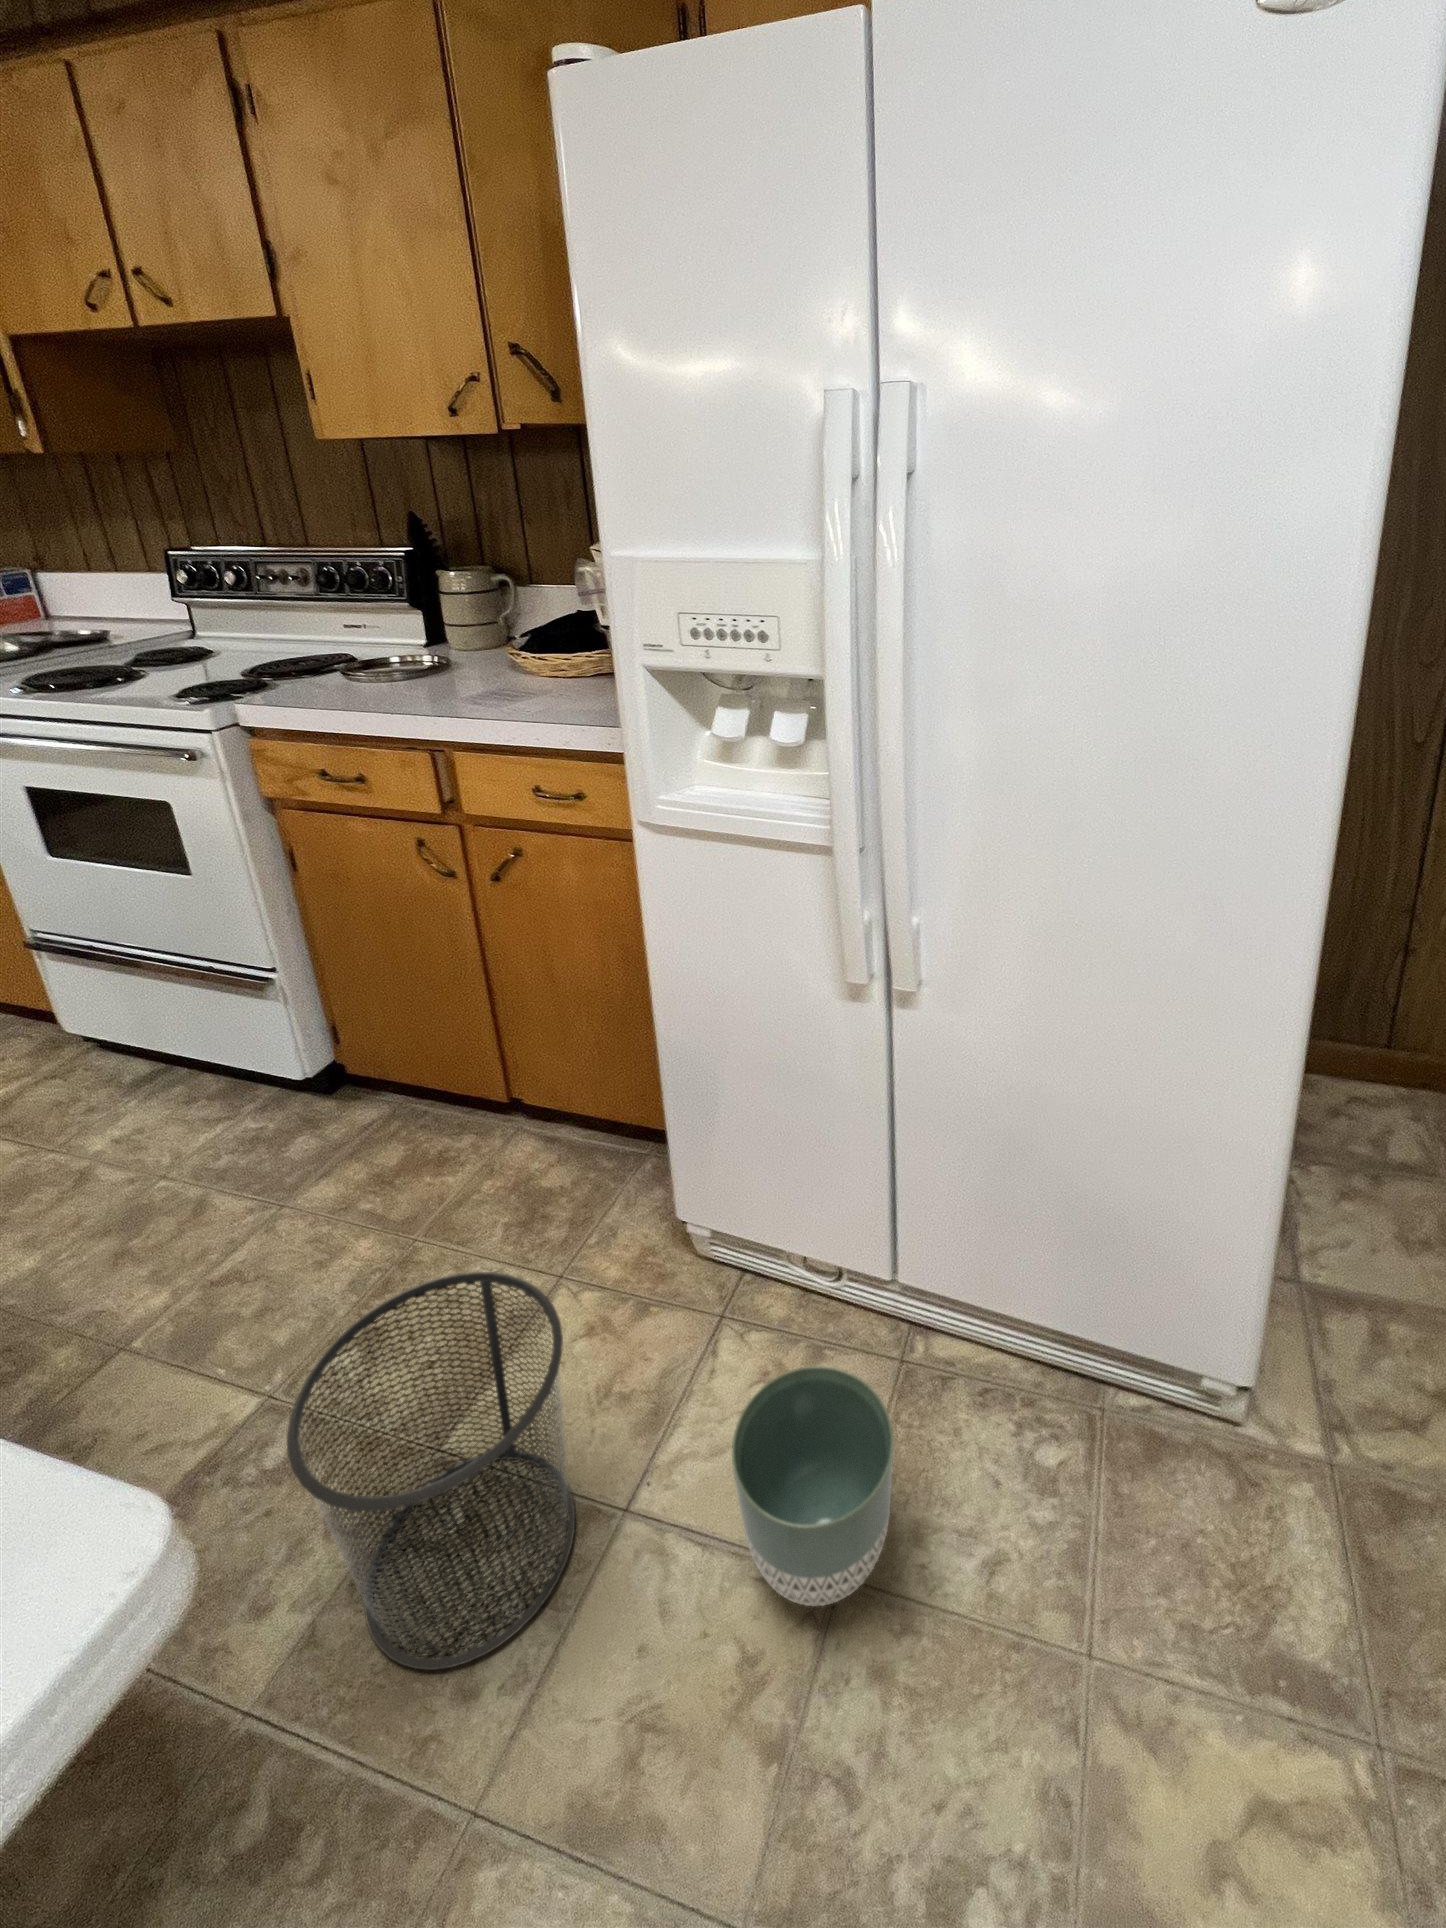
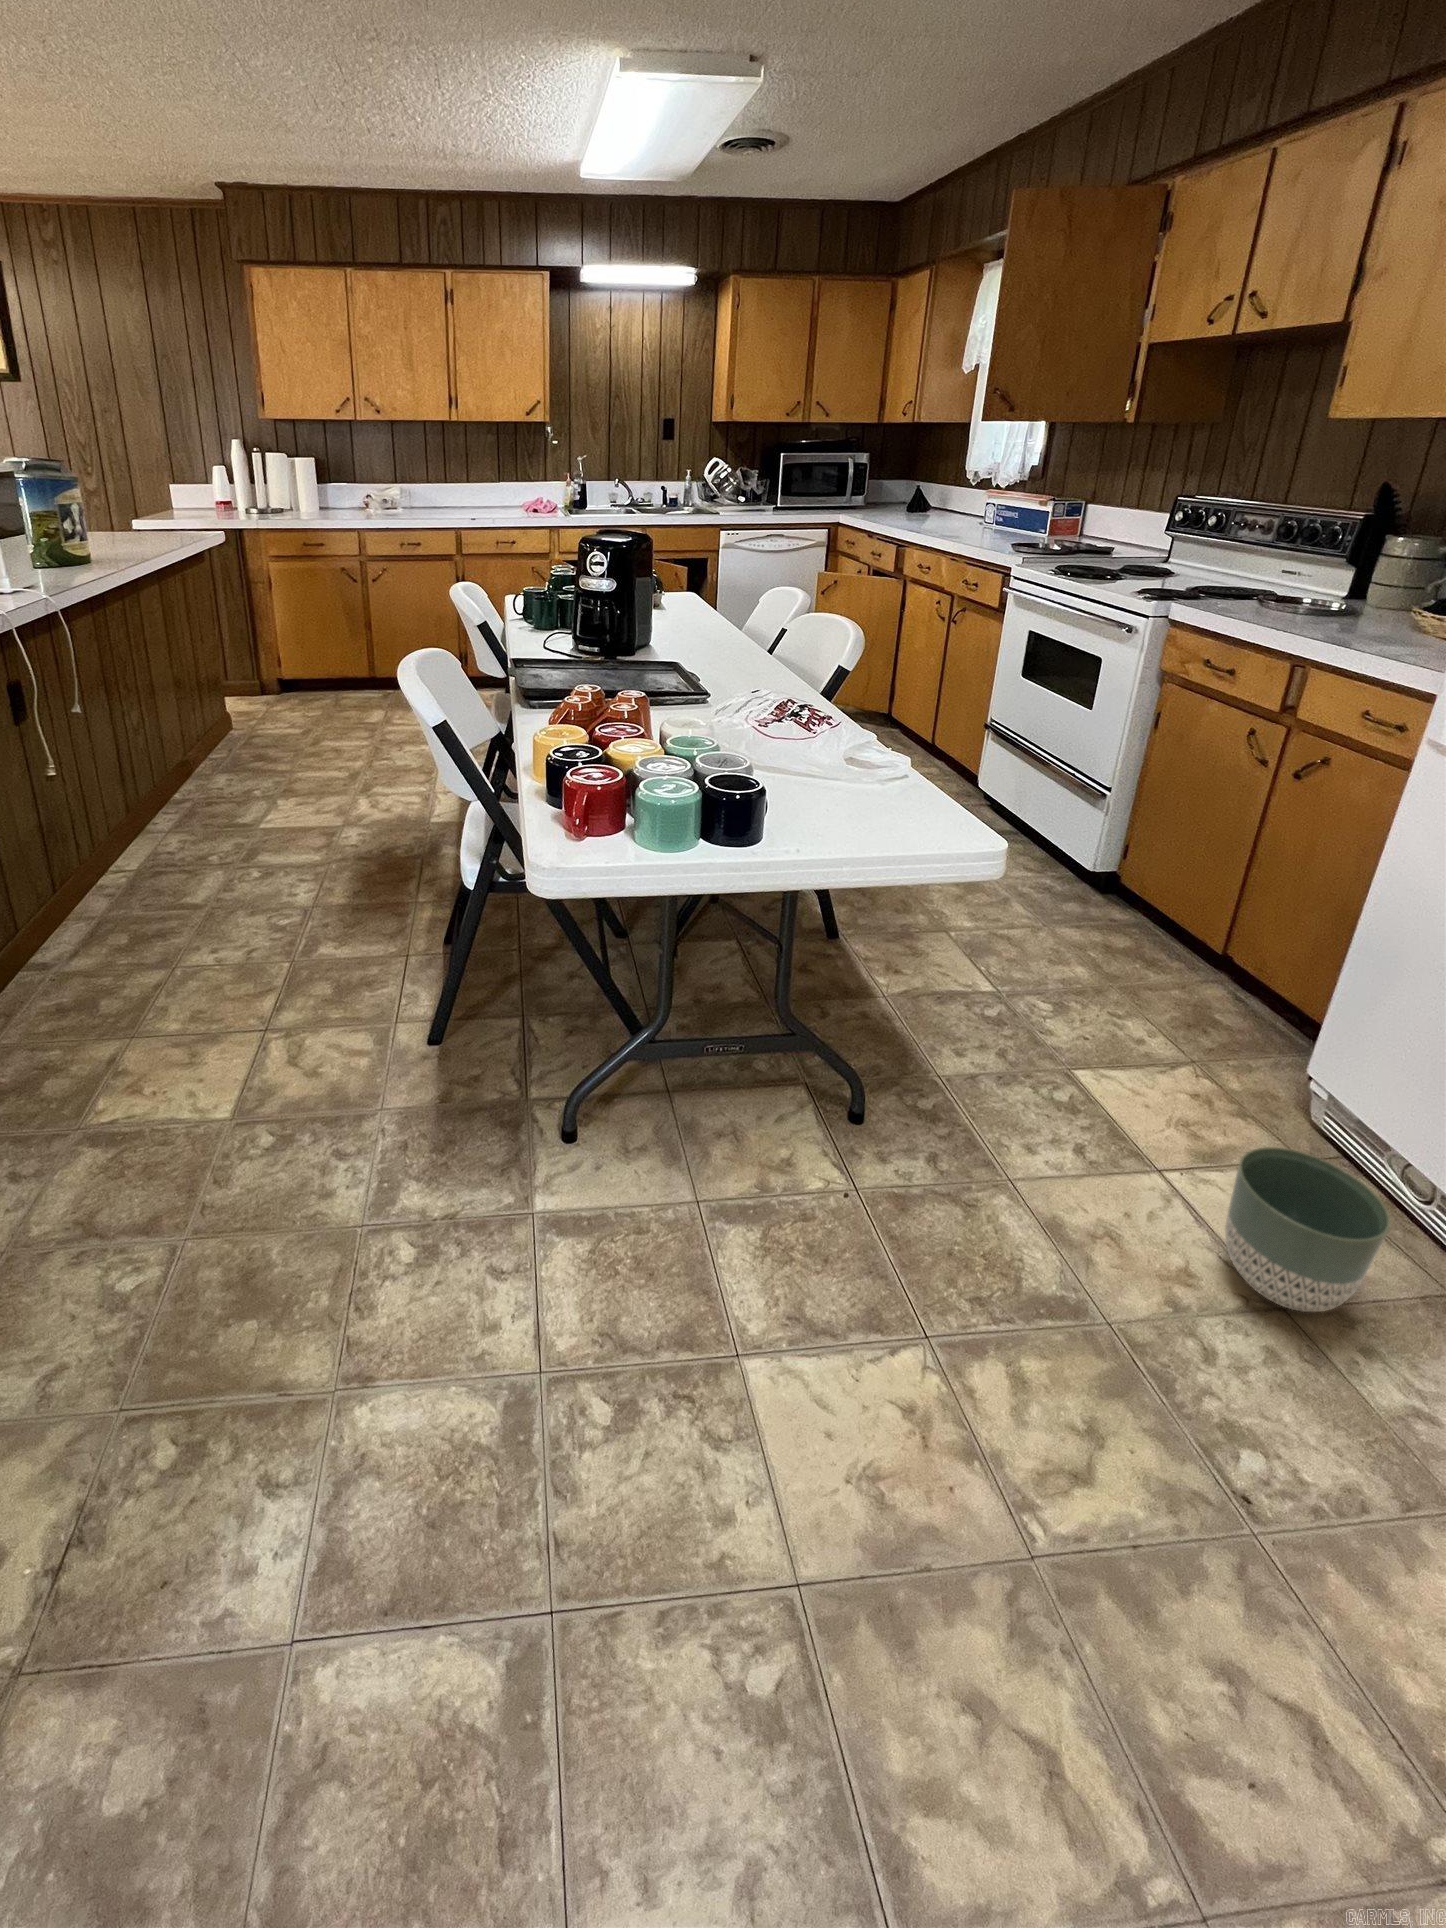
trash can: present [287,1272,575,1670] -> none [998,947,1179,1156]

